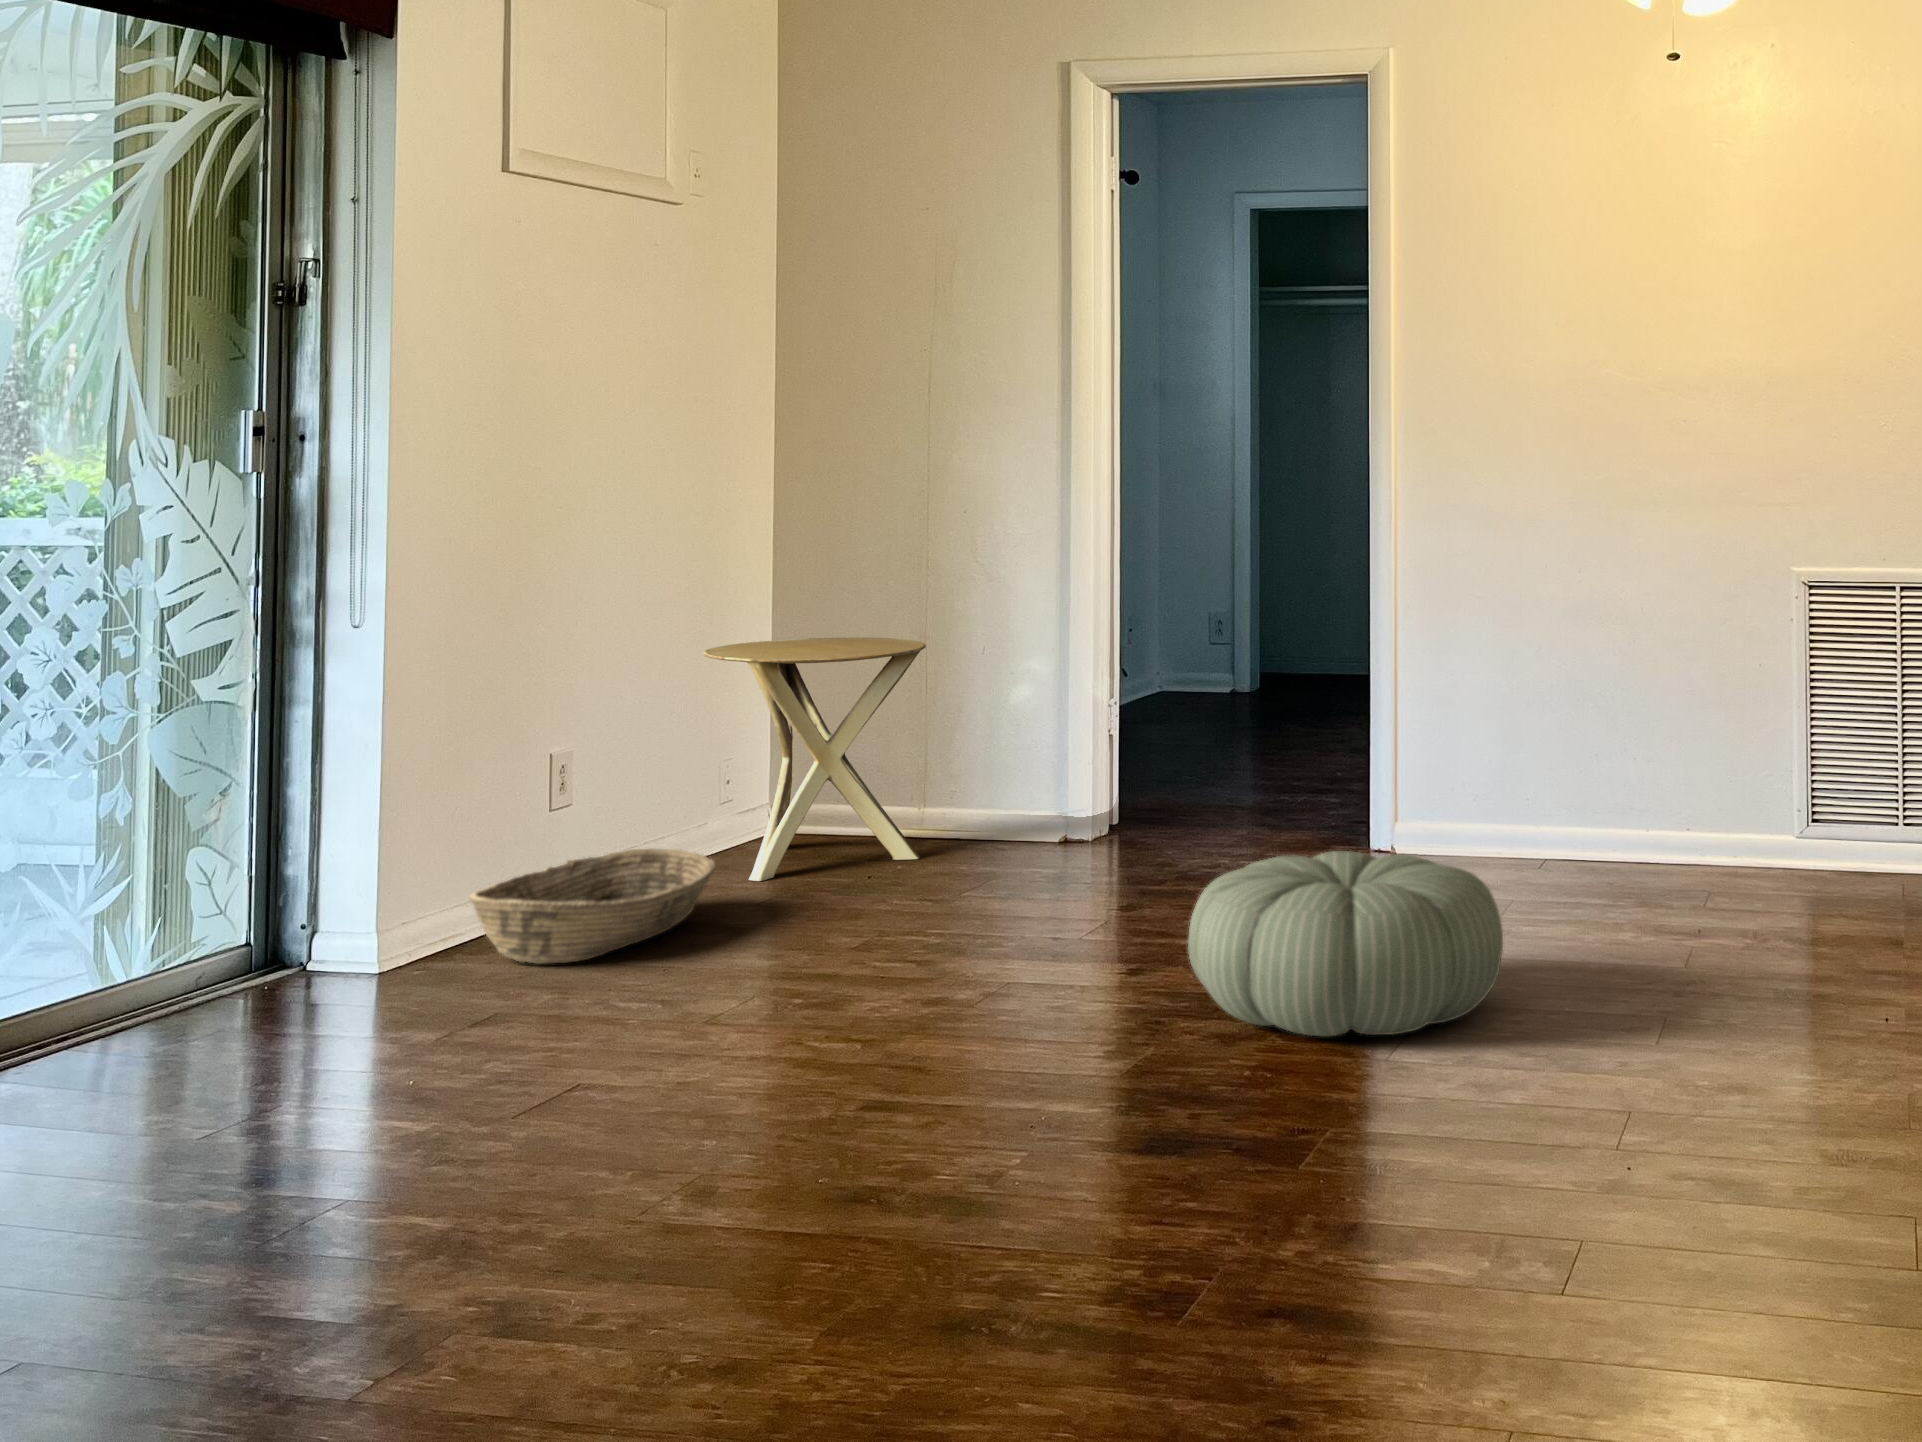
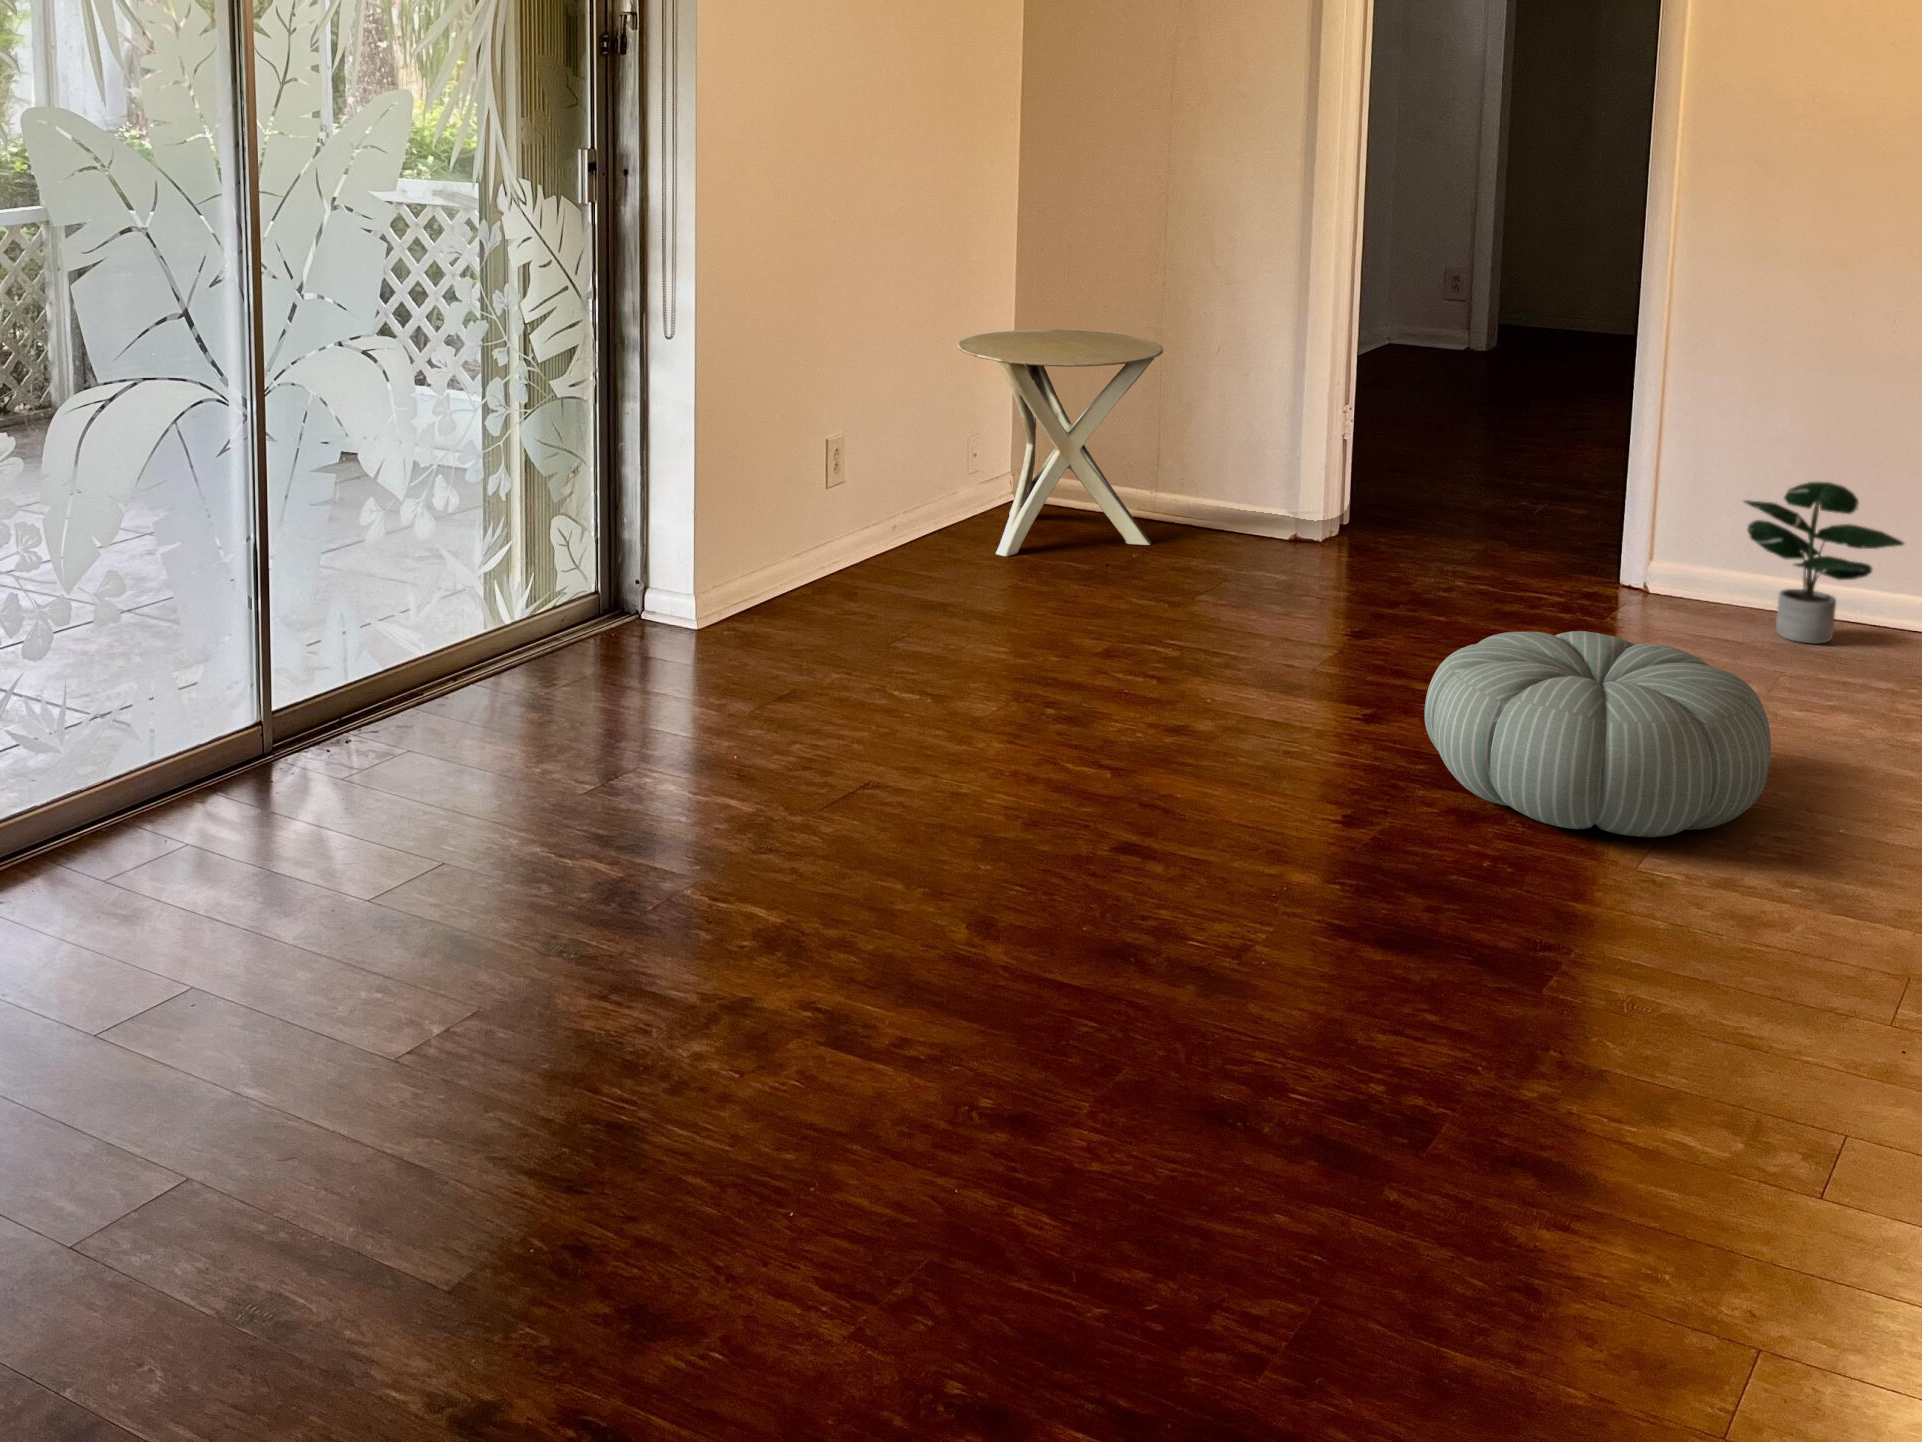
potted plant: none [1474,724,1611,878] -> present [1745,482,1904,644]
basket: present [470,848,715,963] -> none [765,526,969,633]

